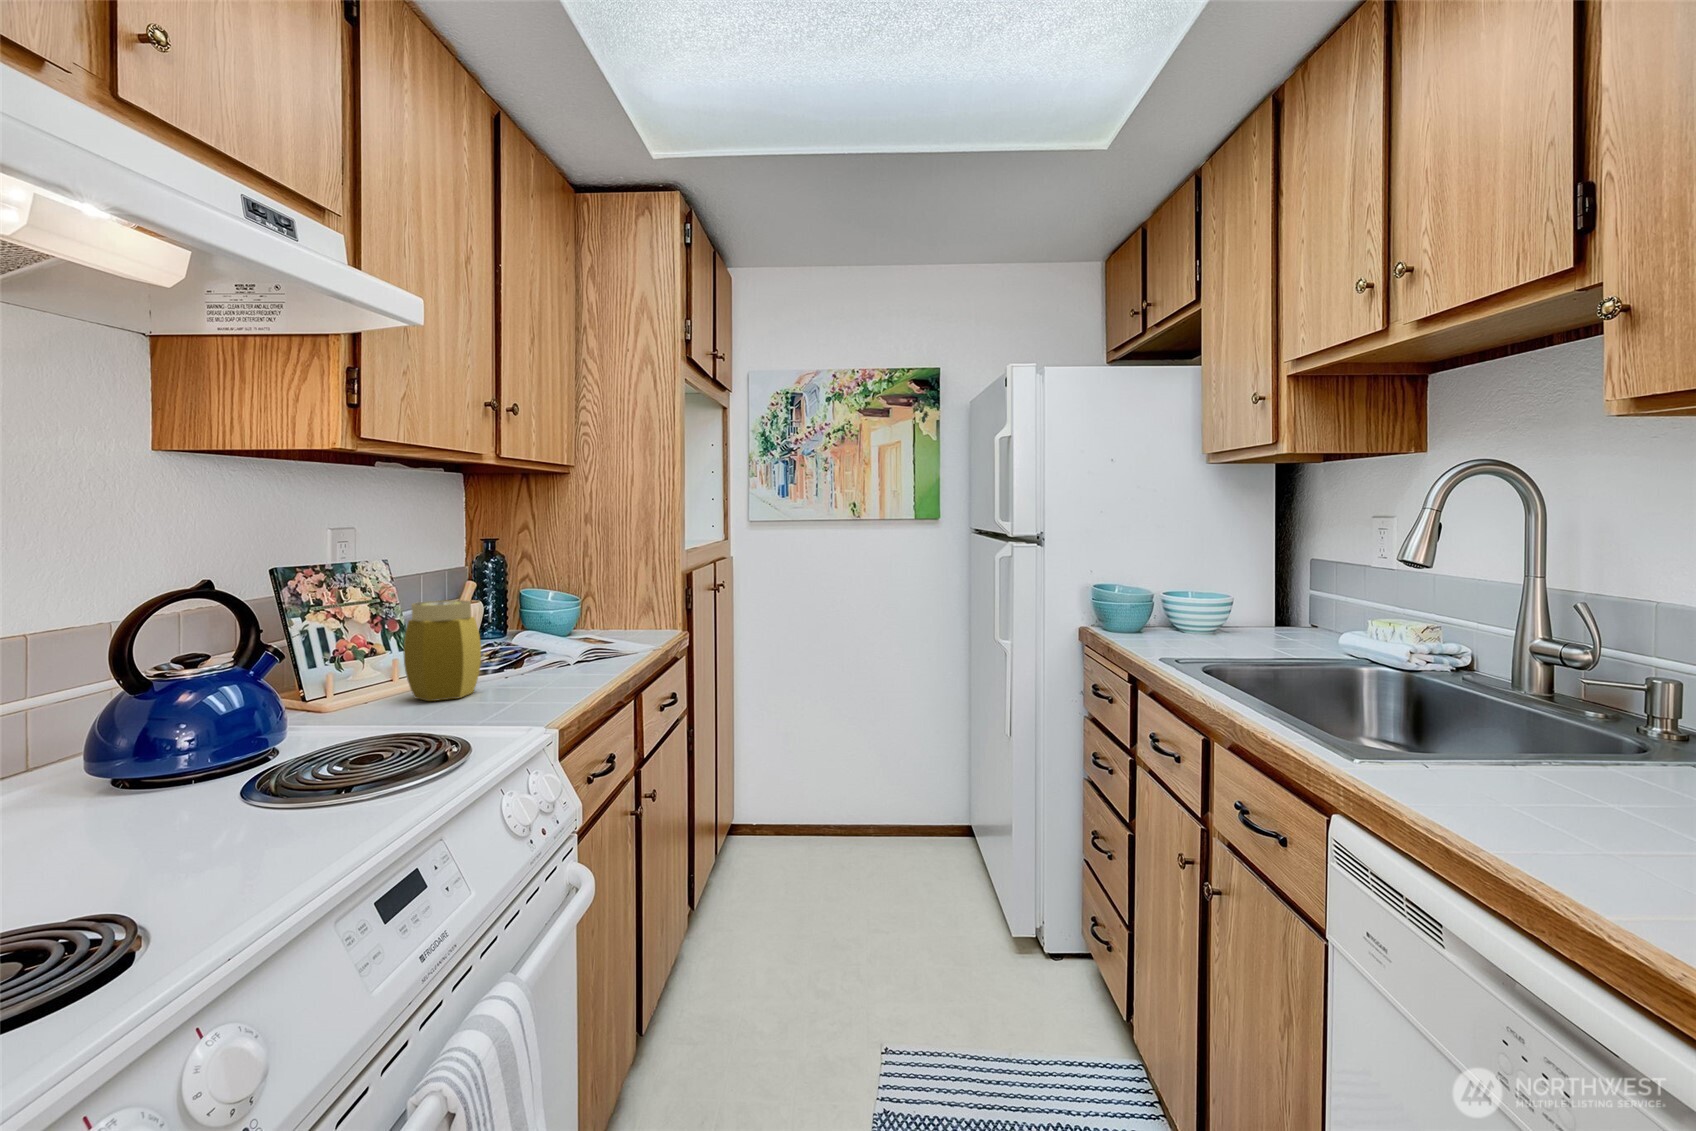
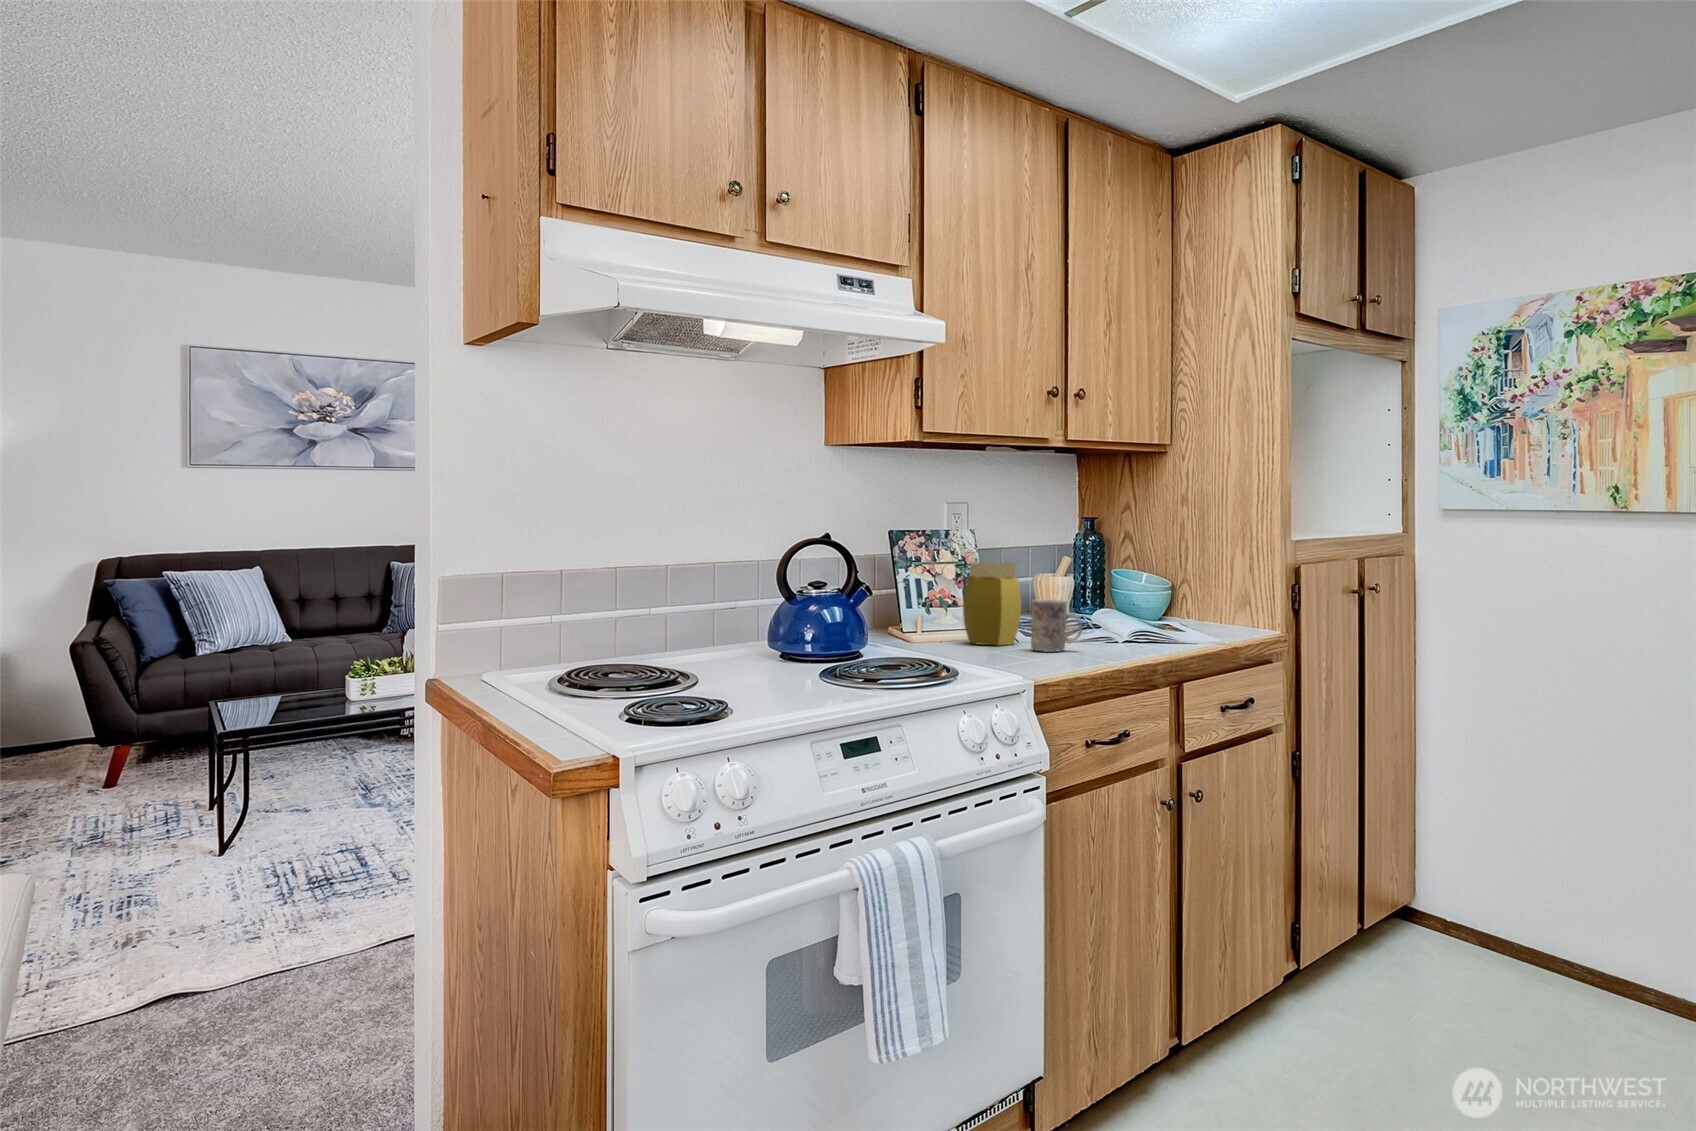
mug: none [507,639,567,700] -> present [1031,599,1082,652]

